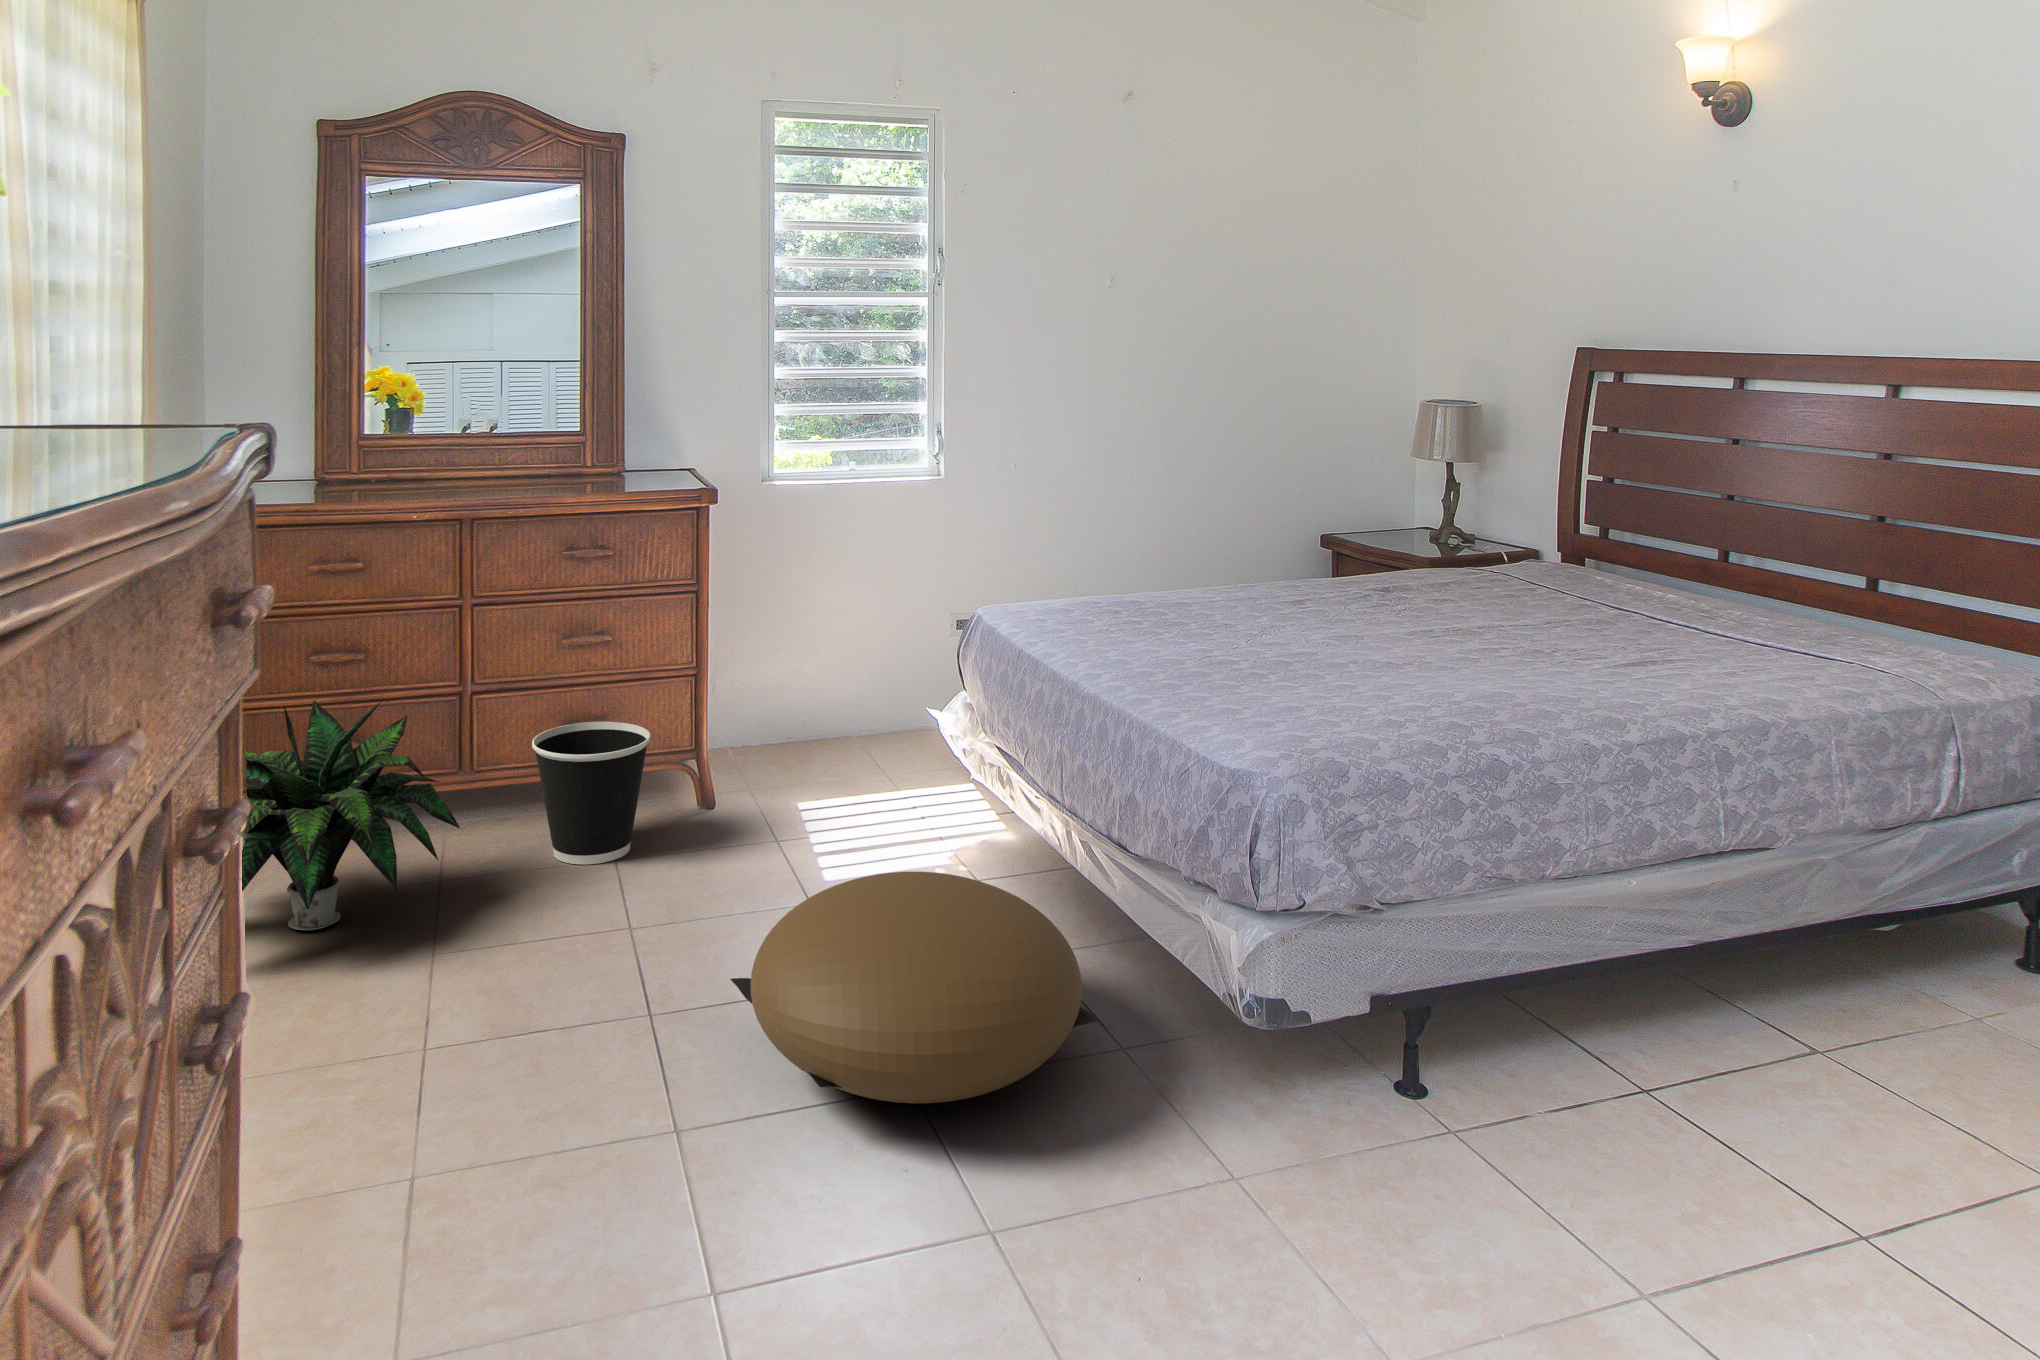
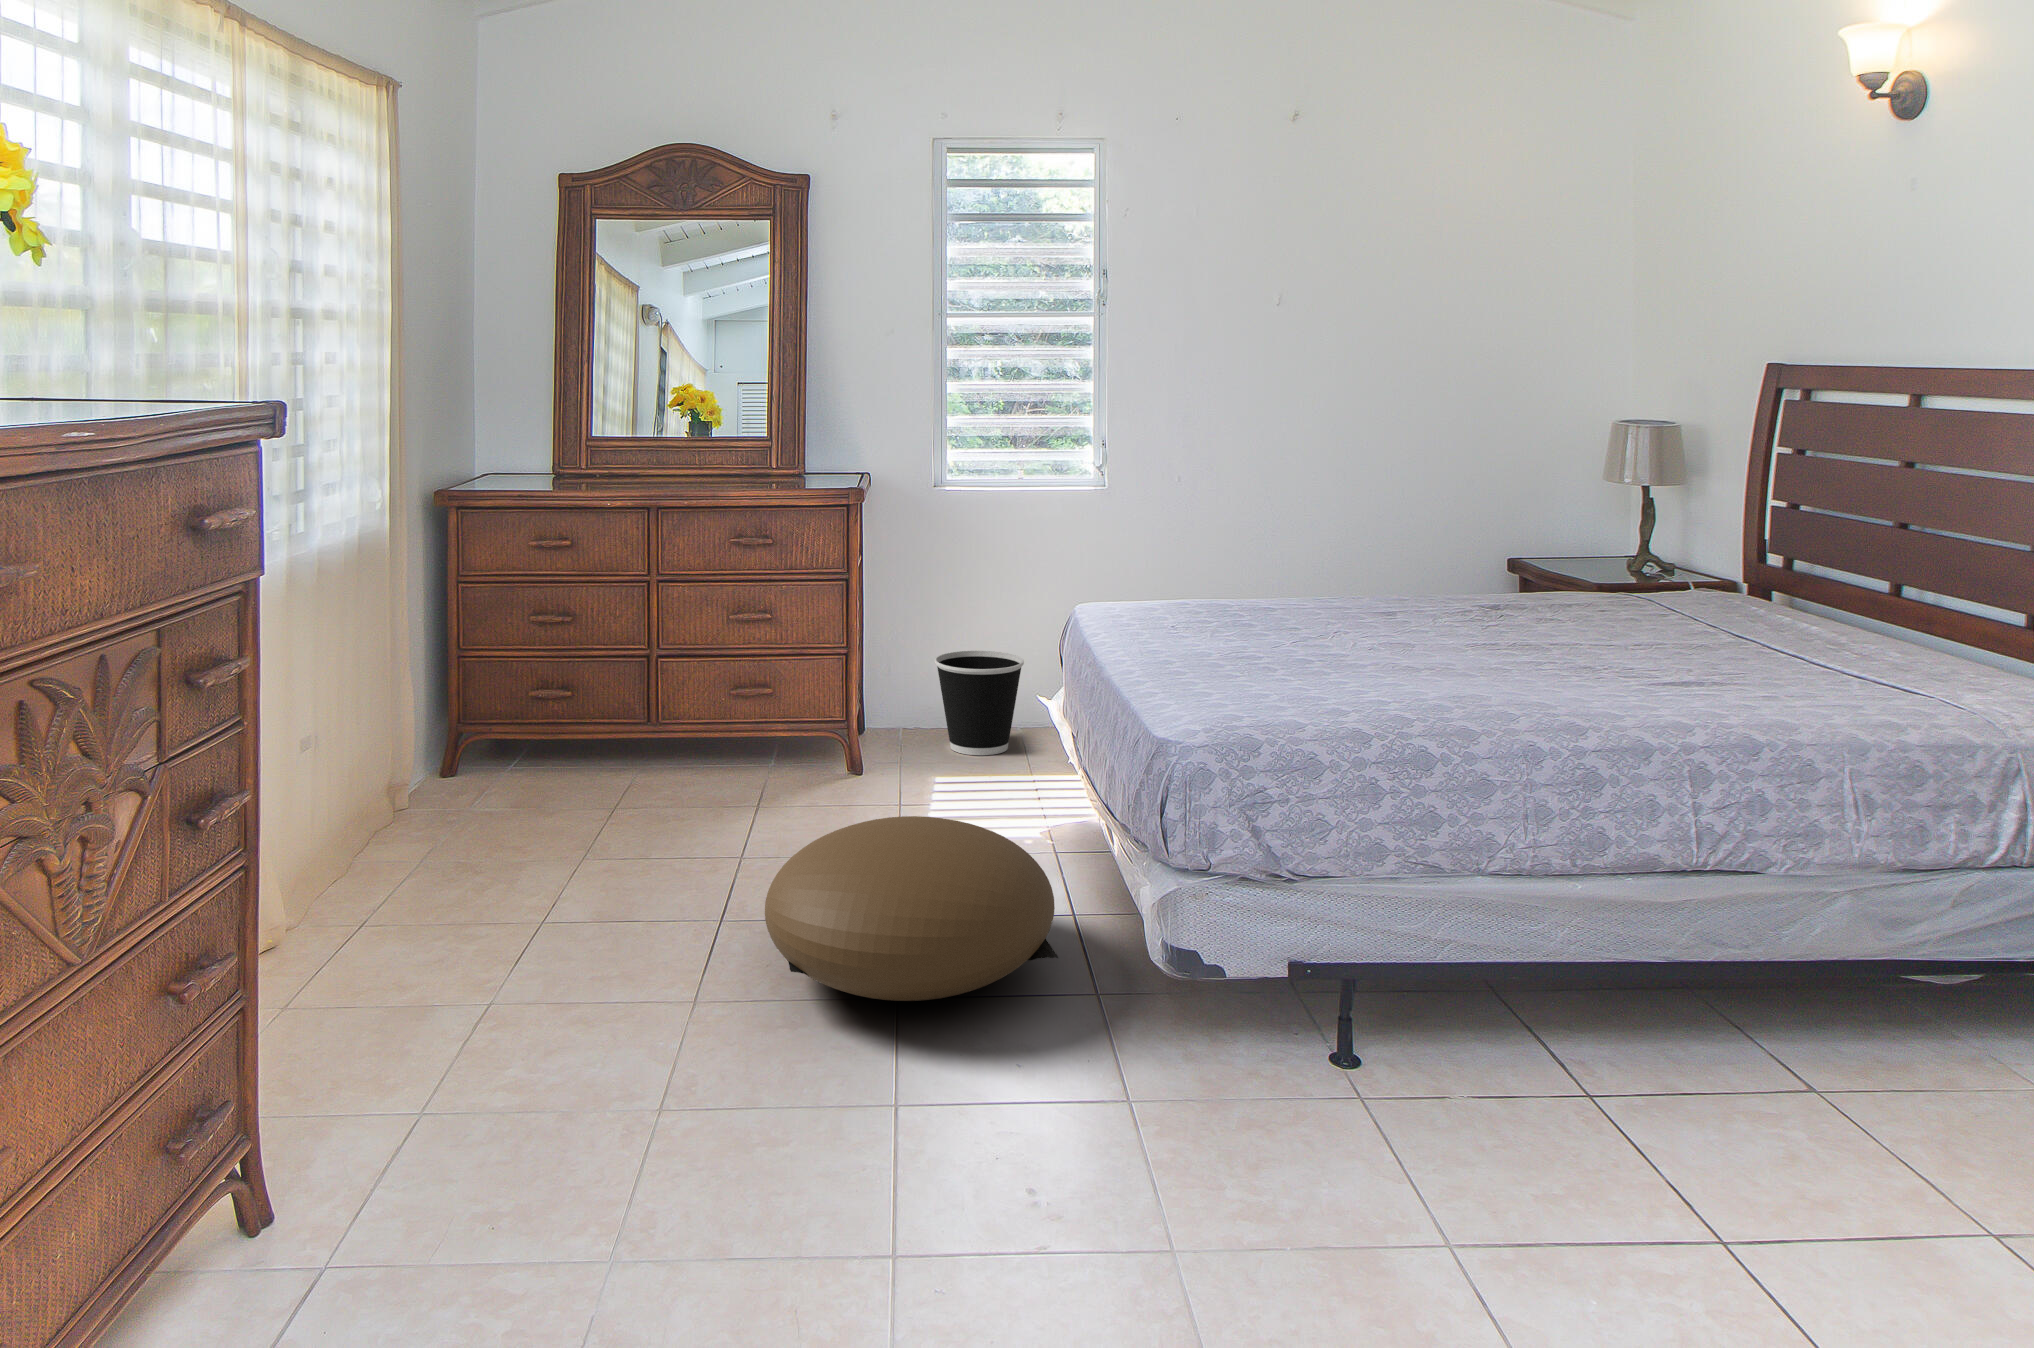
potted plant: present [242,701,460,931] -> none [403,644,619,828]
wastebasket: present [532,722,650,865] -> present [935,651,1024,755]

